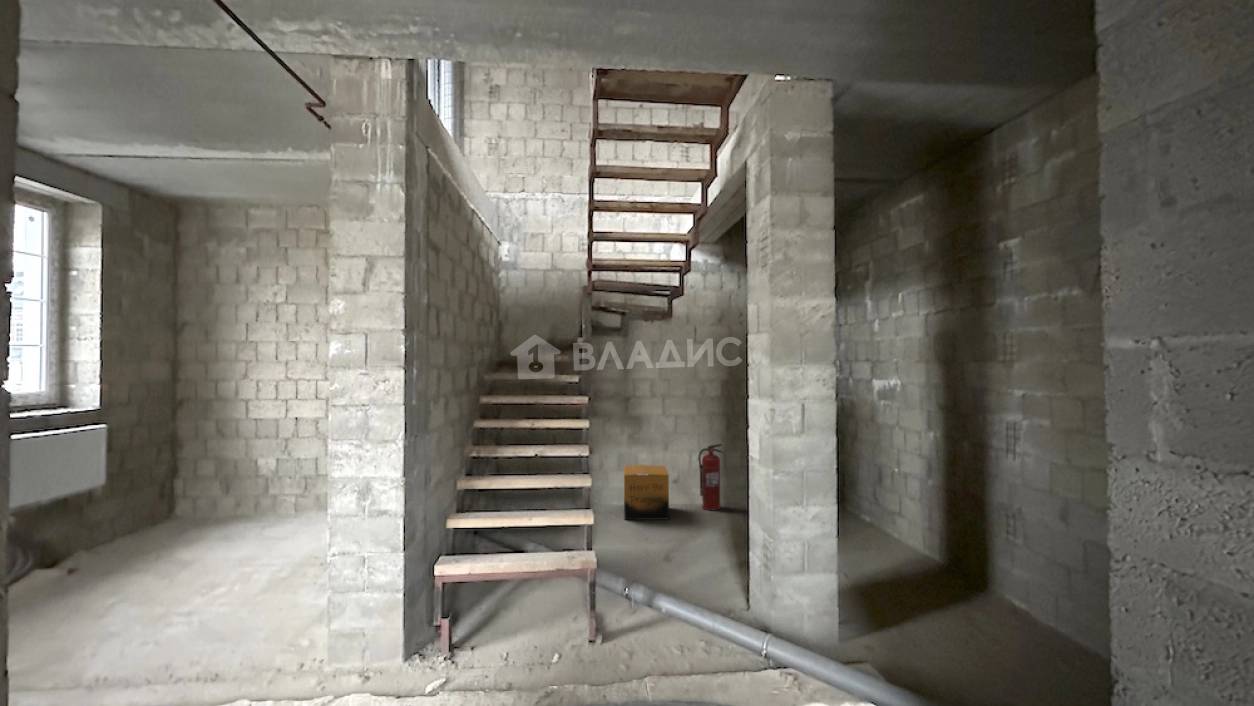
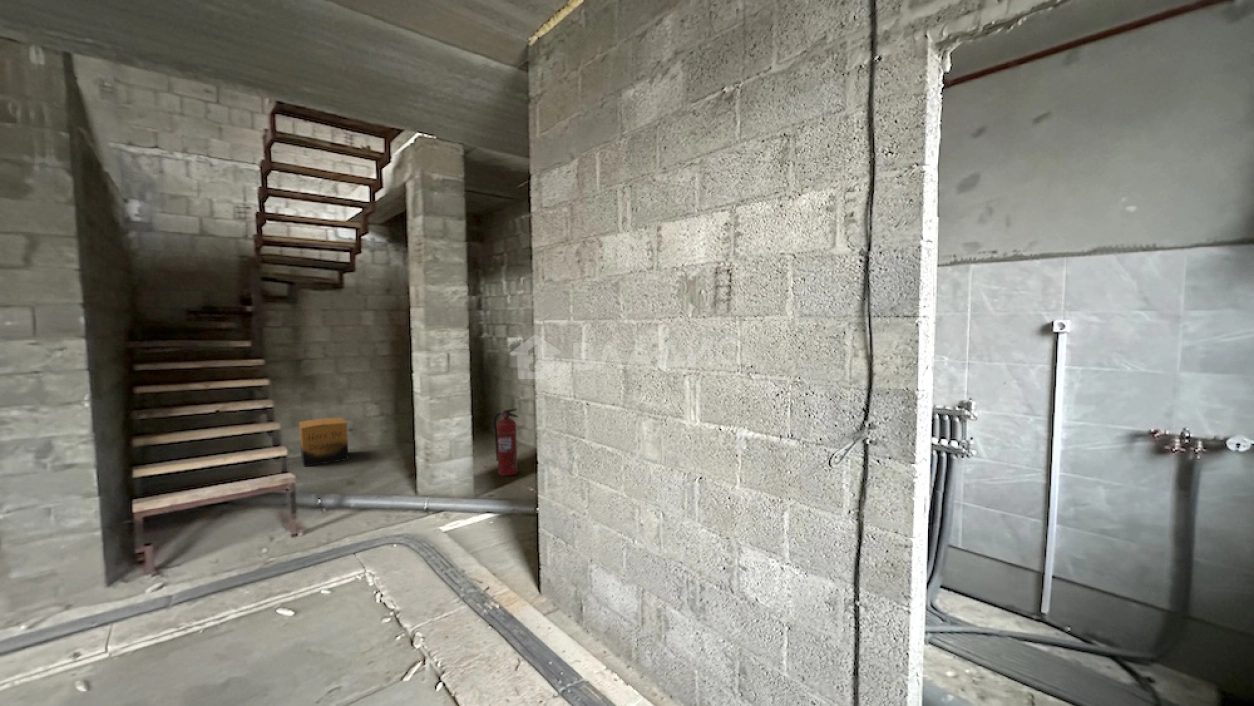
fire extinguisher: present [698,444,722,510] -> present [494,409,518,476]

